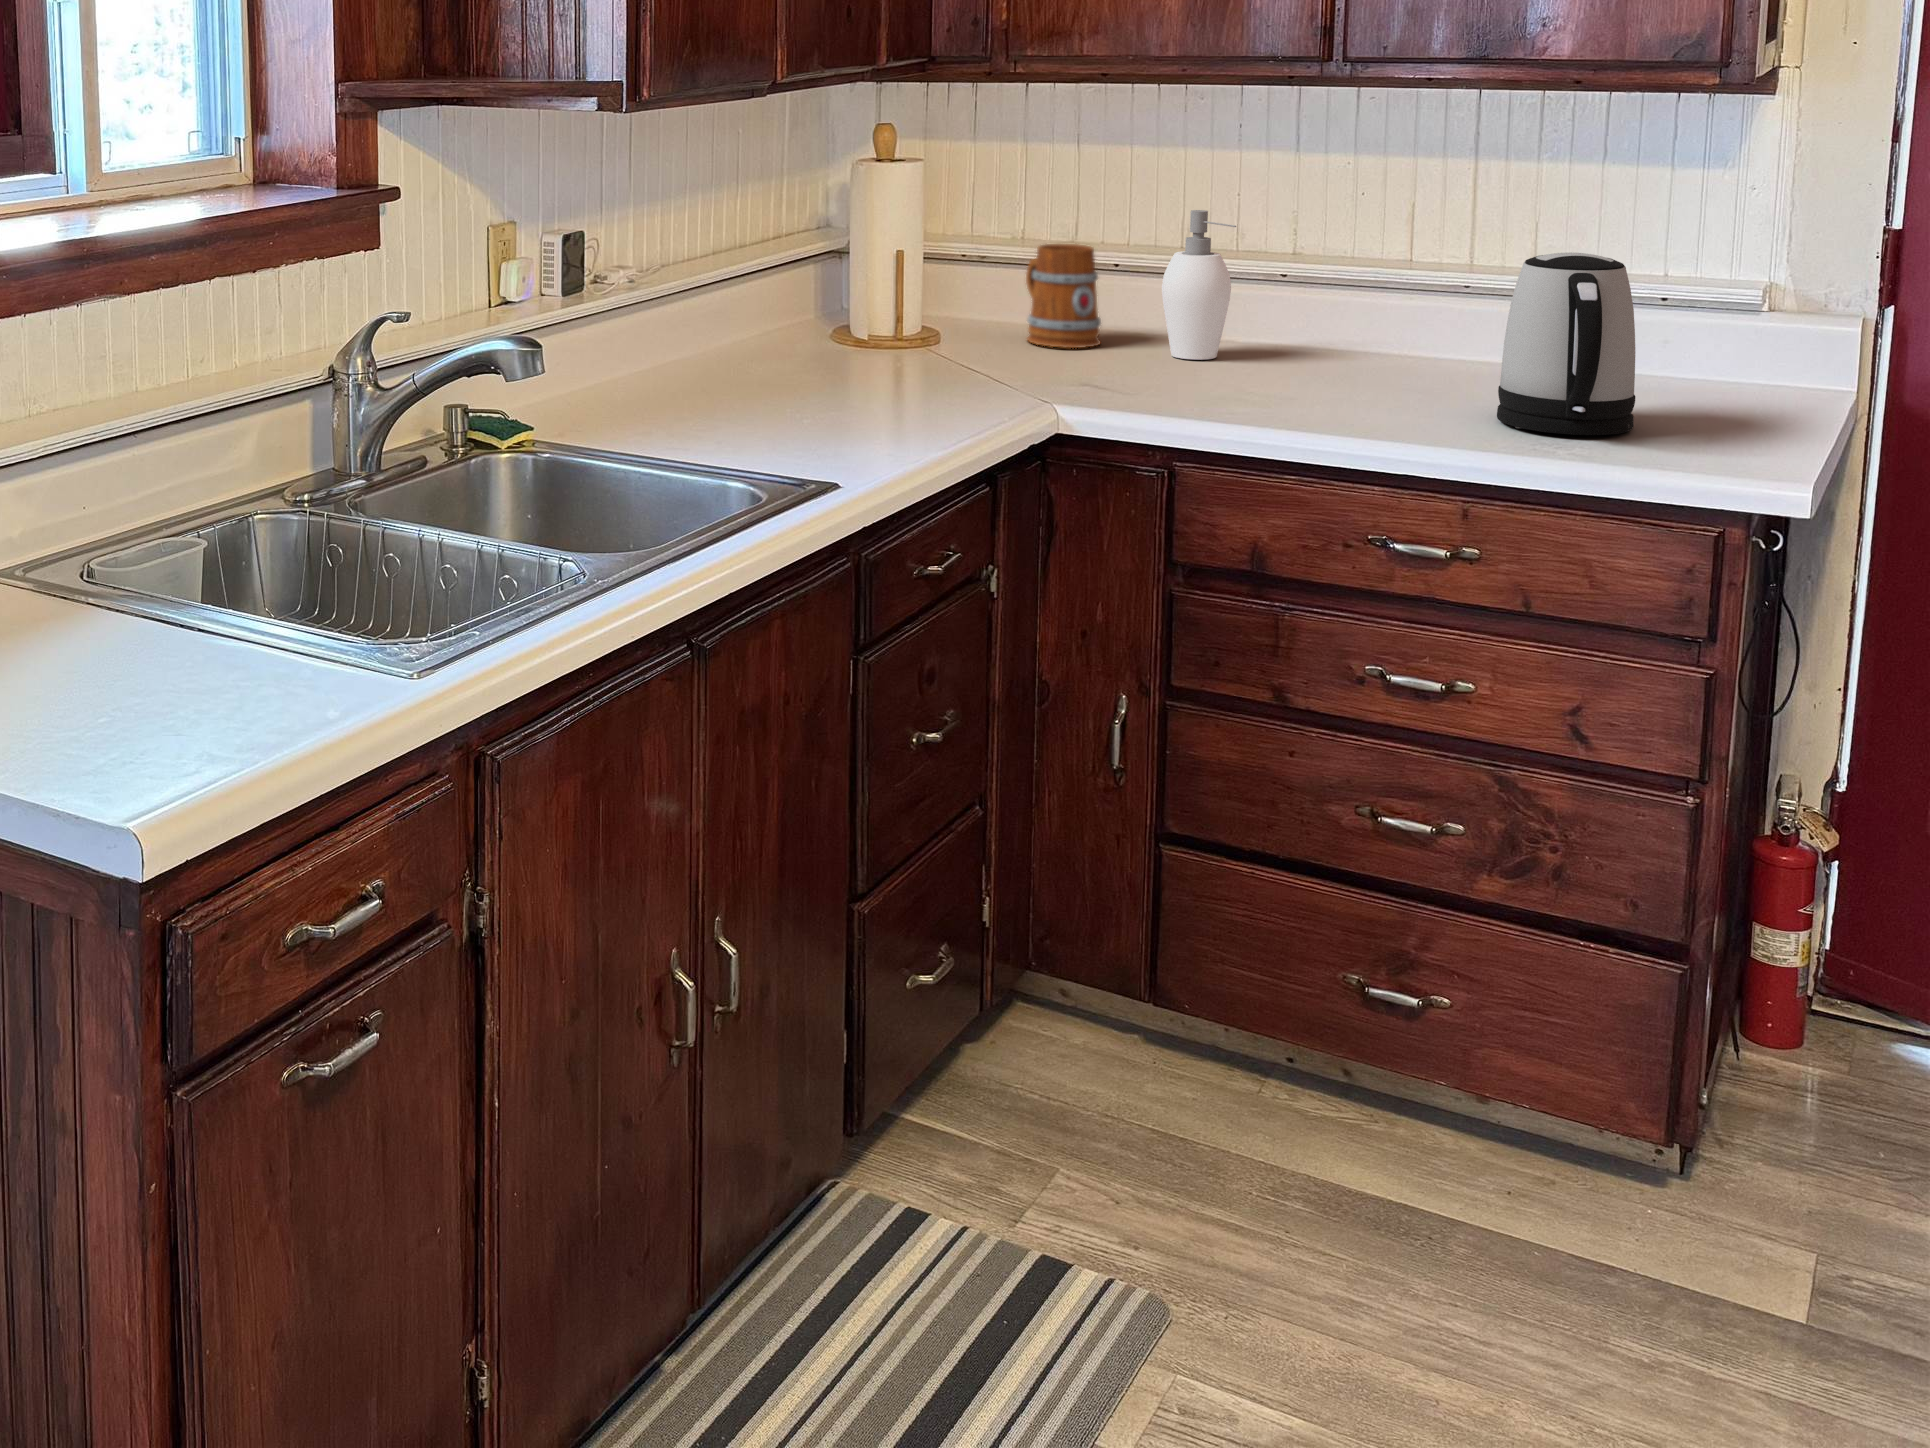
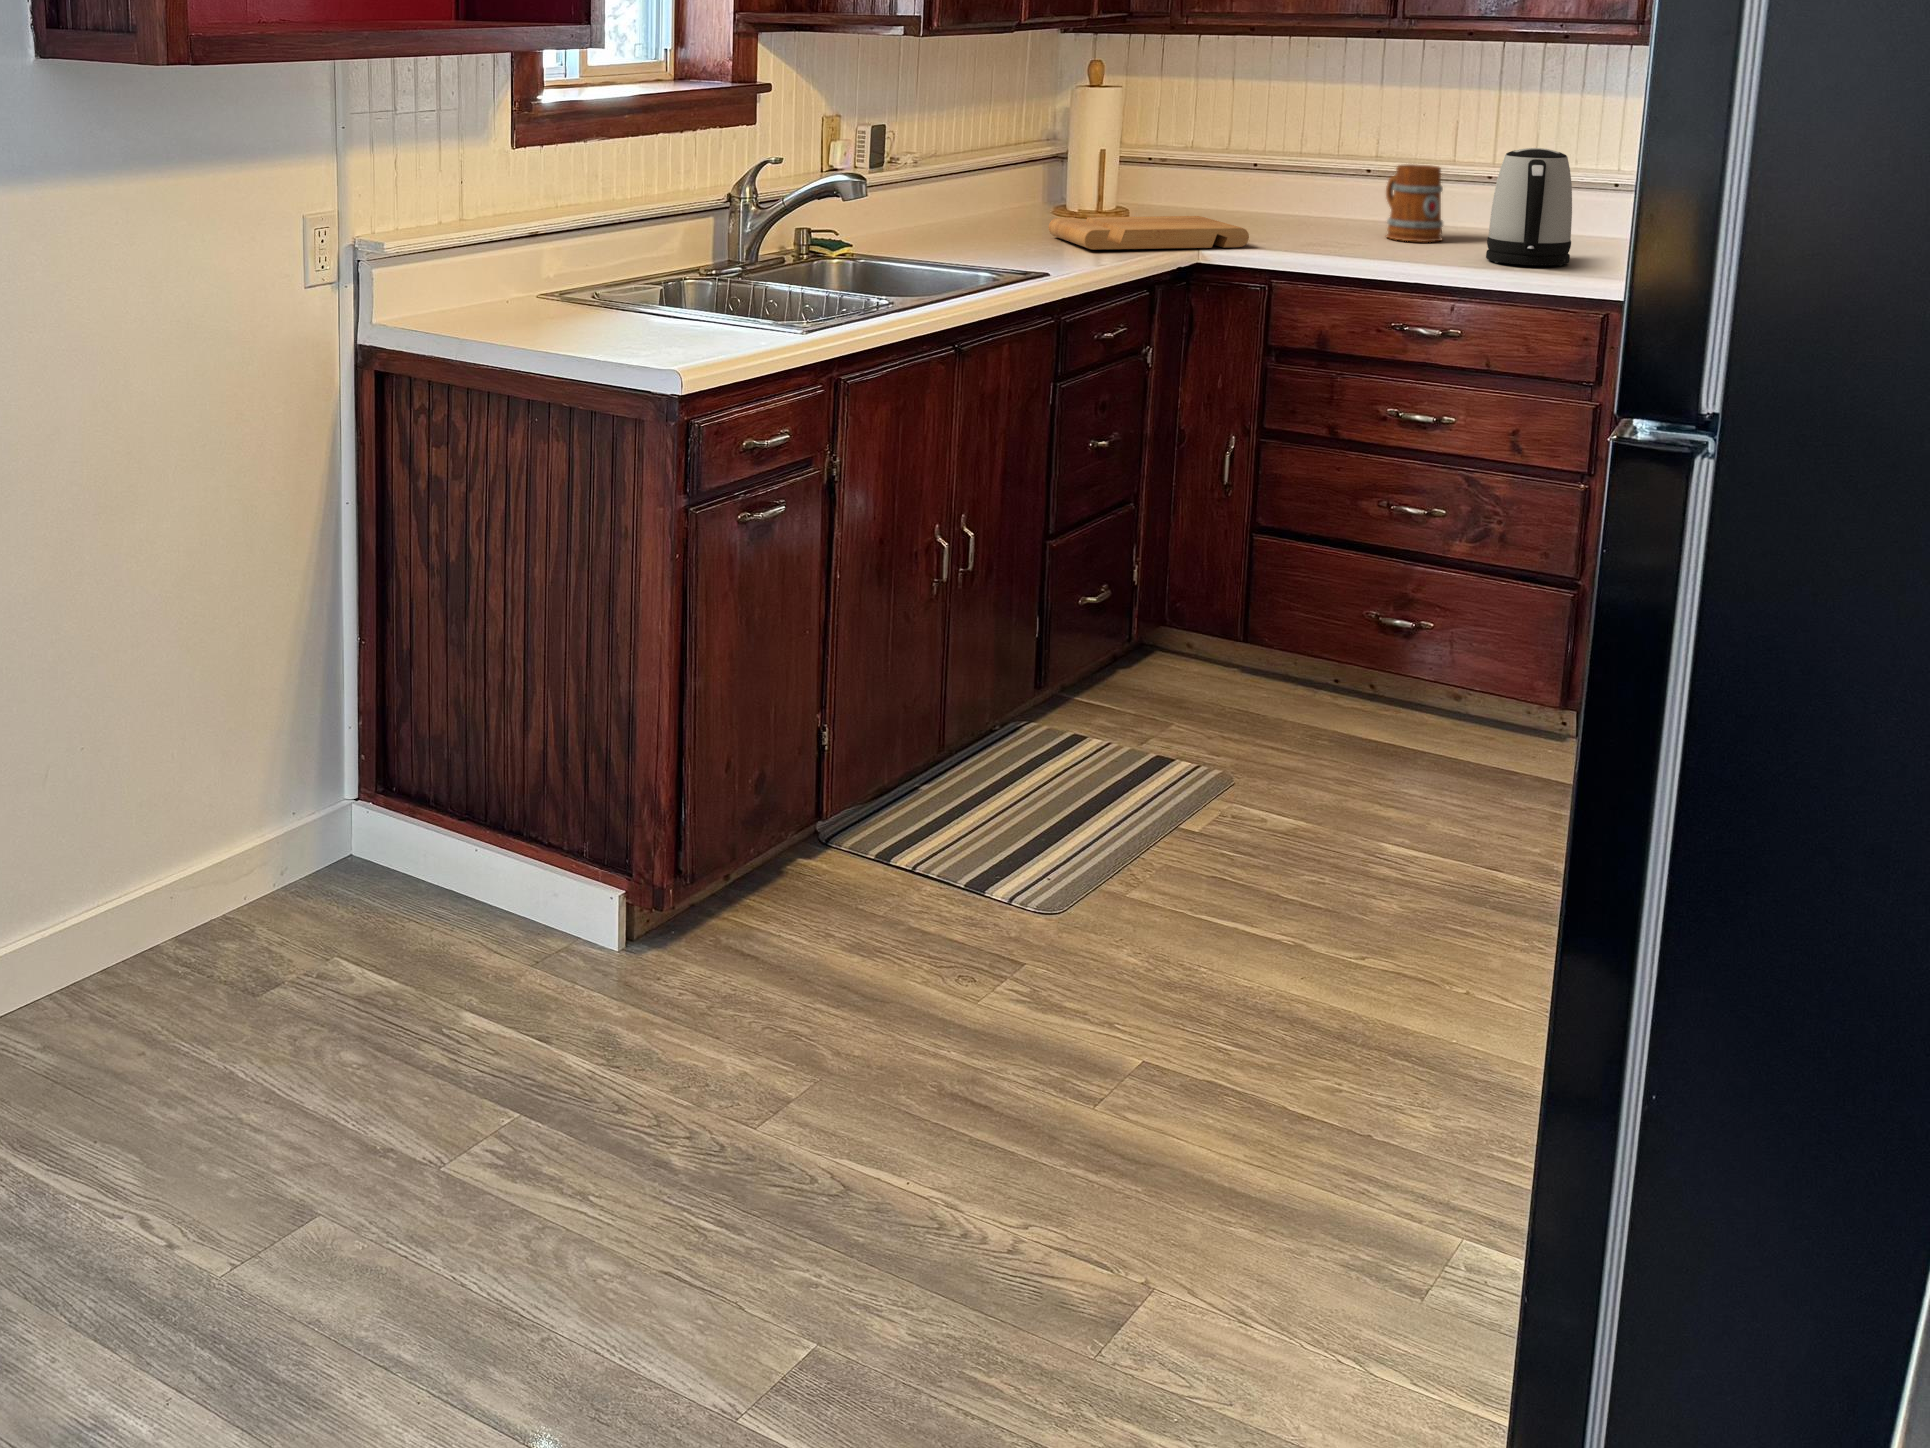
soap dispenser: present [1162,210,1236,360] -> none [1284,125,1334,229]
mug: present [1026,244,1101,348] -> present [1386,164,1443,242]
cutting board: none [828,347,1127,414] -> present [1049,216,1249,249]

